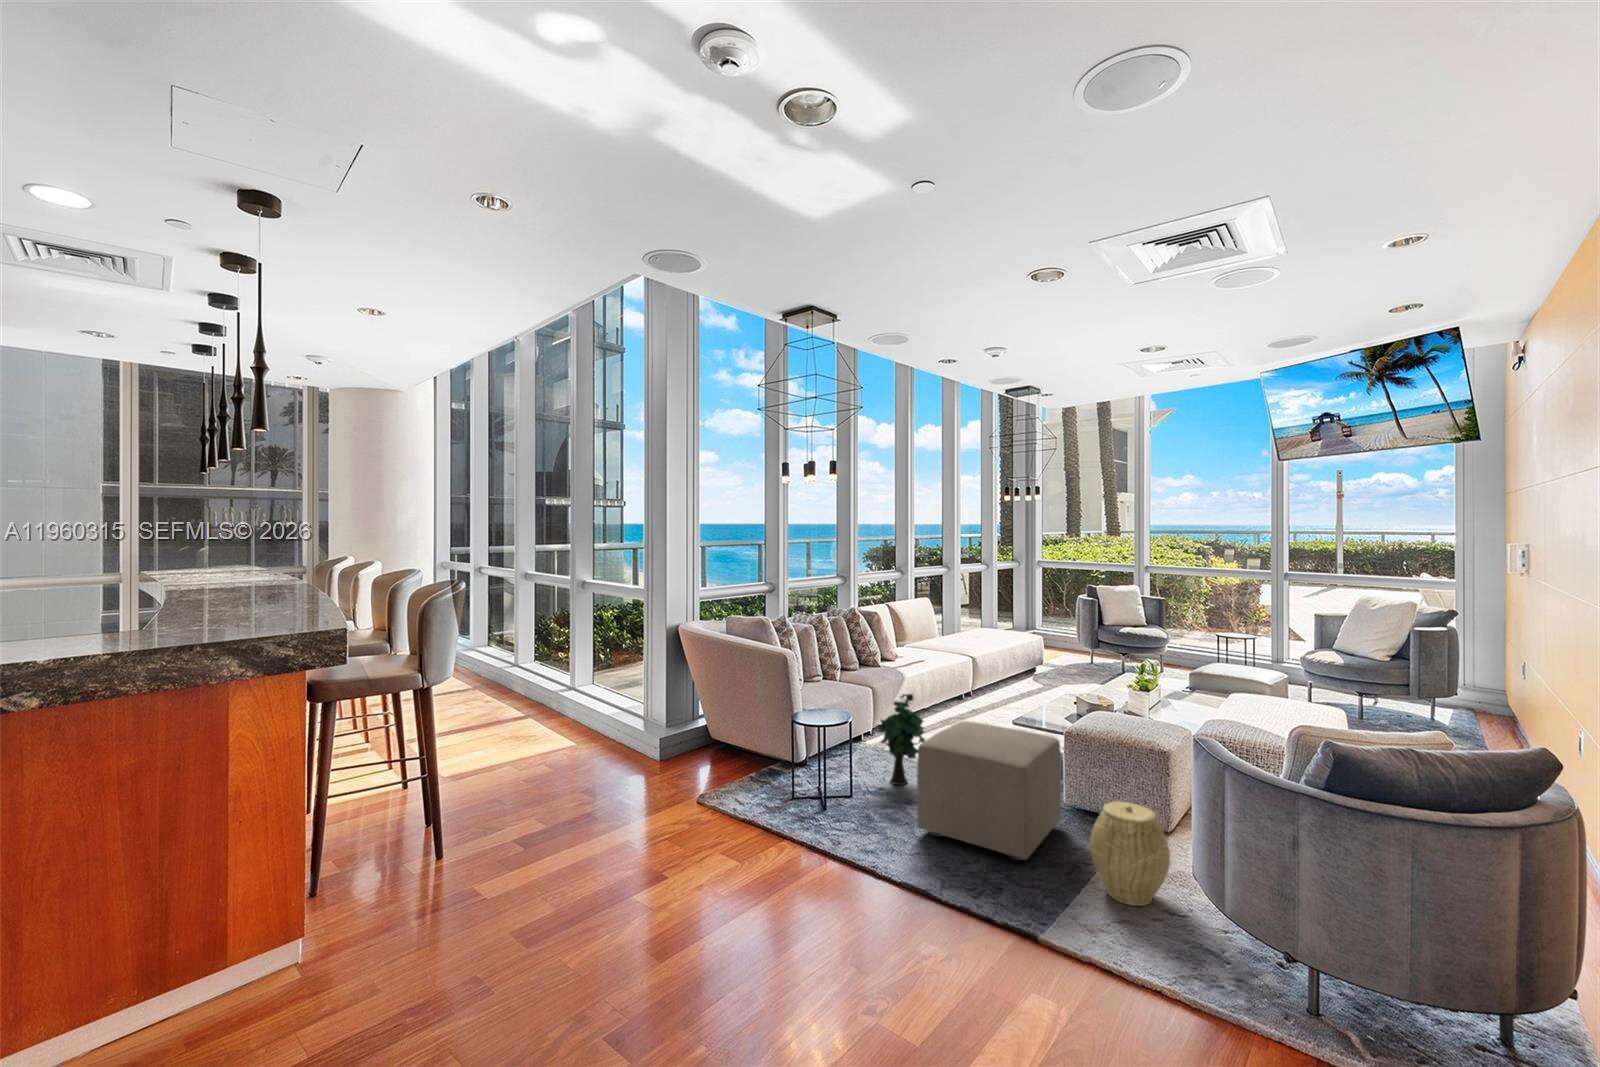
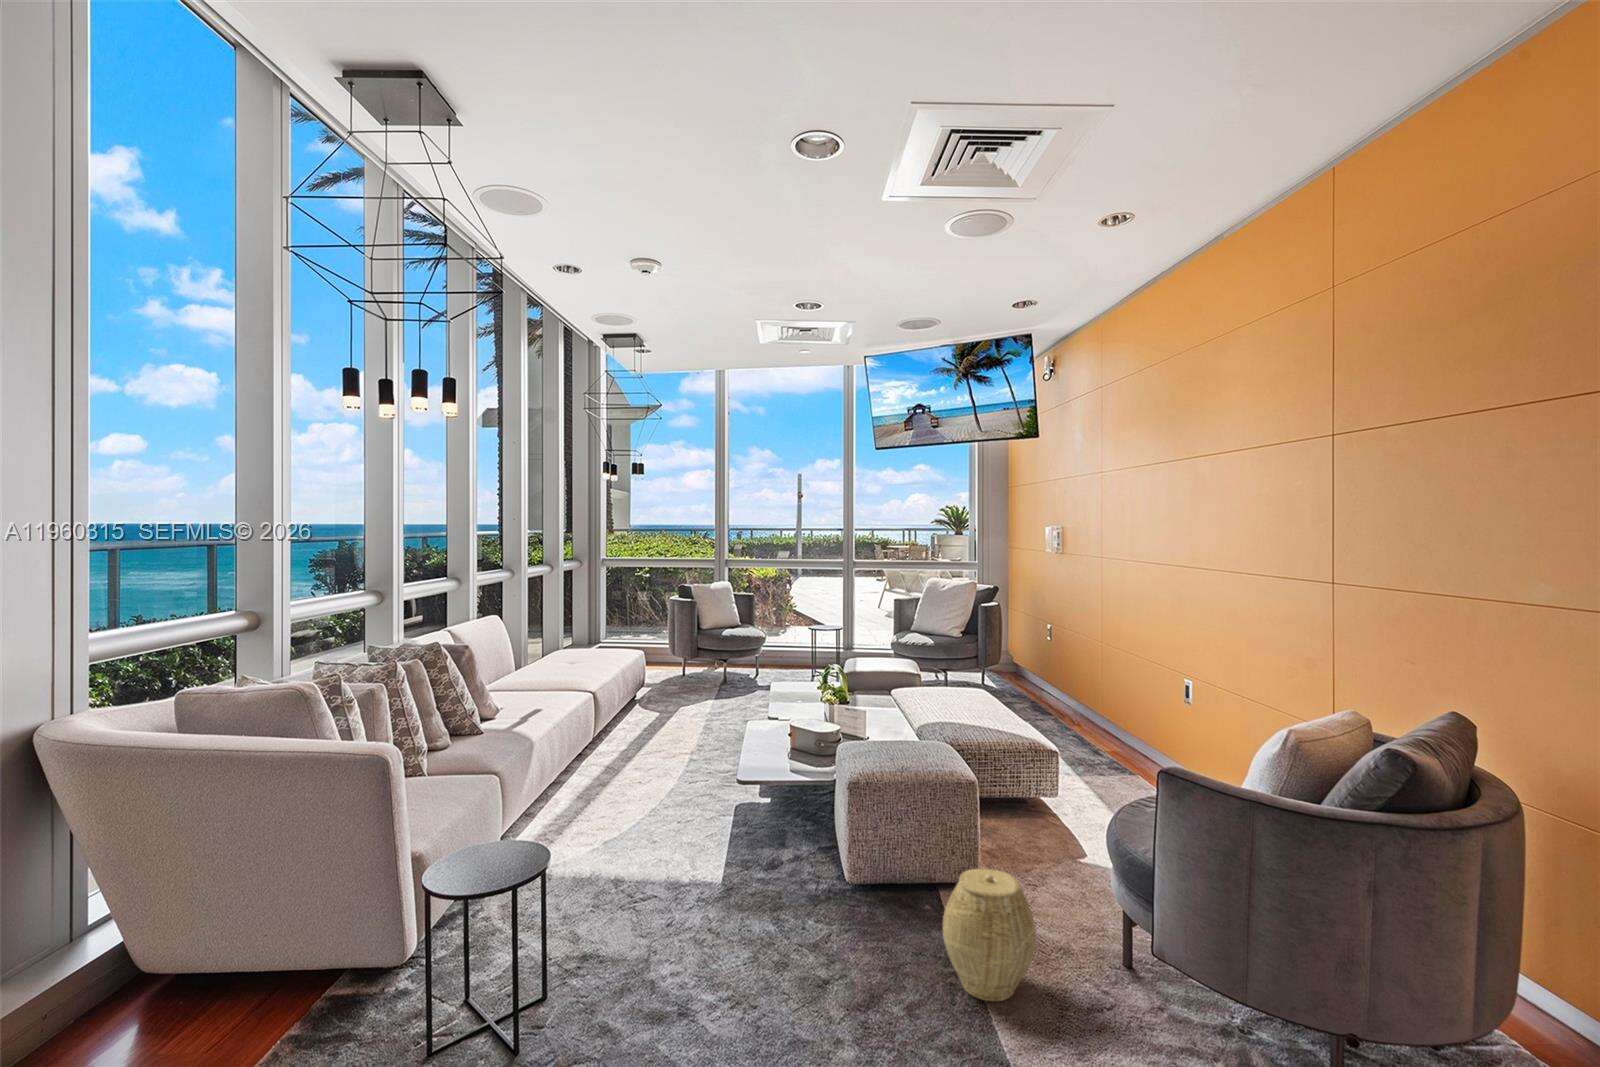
decorative plant: present [875,694,925,785] -> none [556,777,643,926]
ottoman: present [917,721,1061,861] -> none [698,800,871,997]

